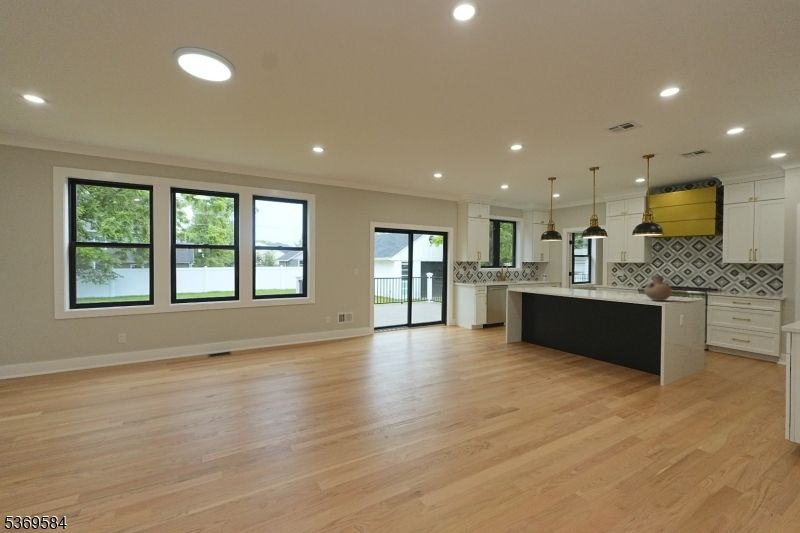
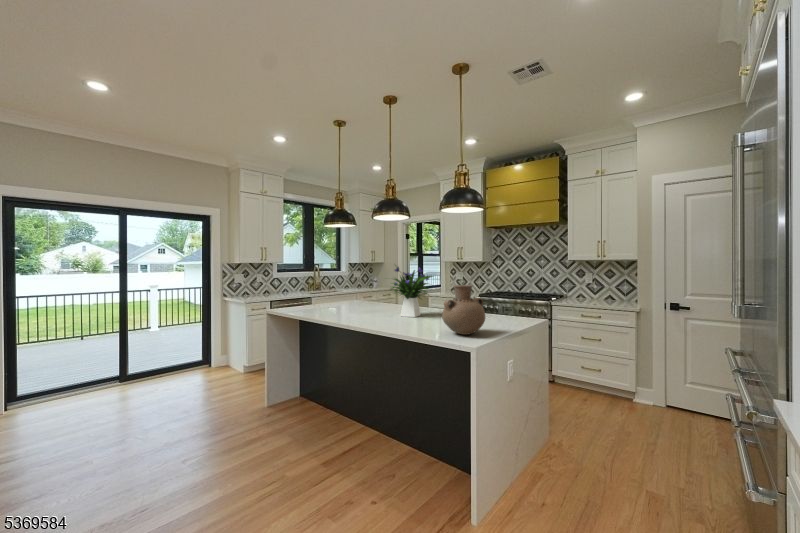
flower arrangement: none [596,264,629,295] -> present [390,267,433,317]

